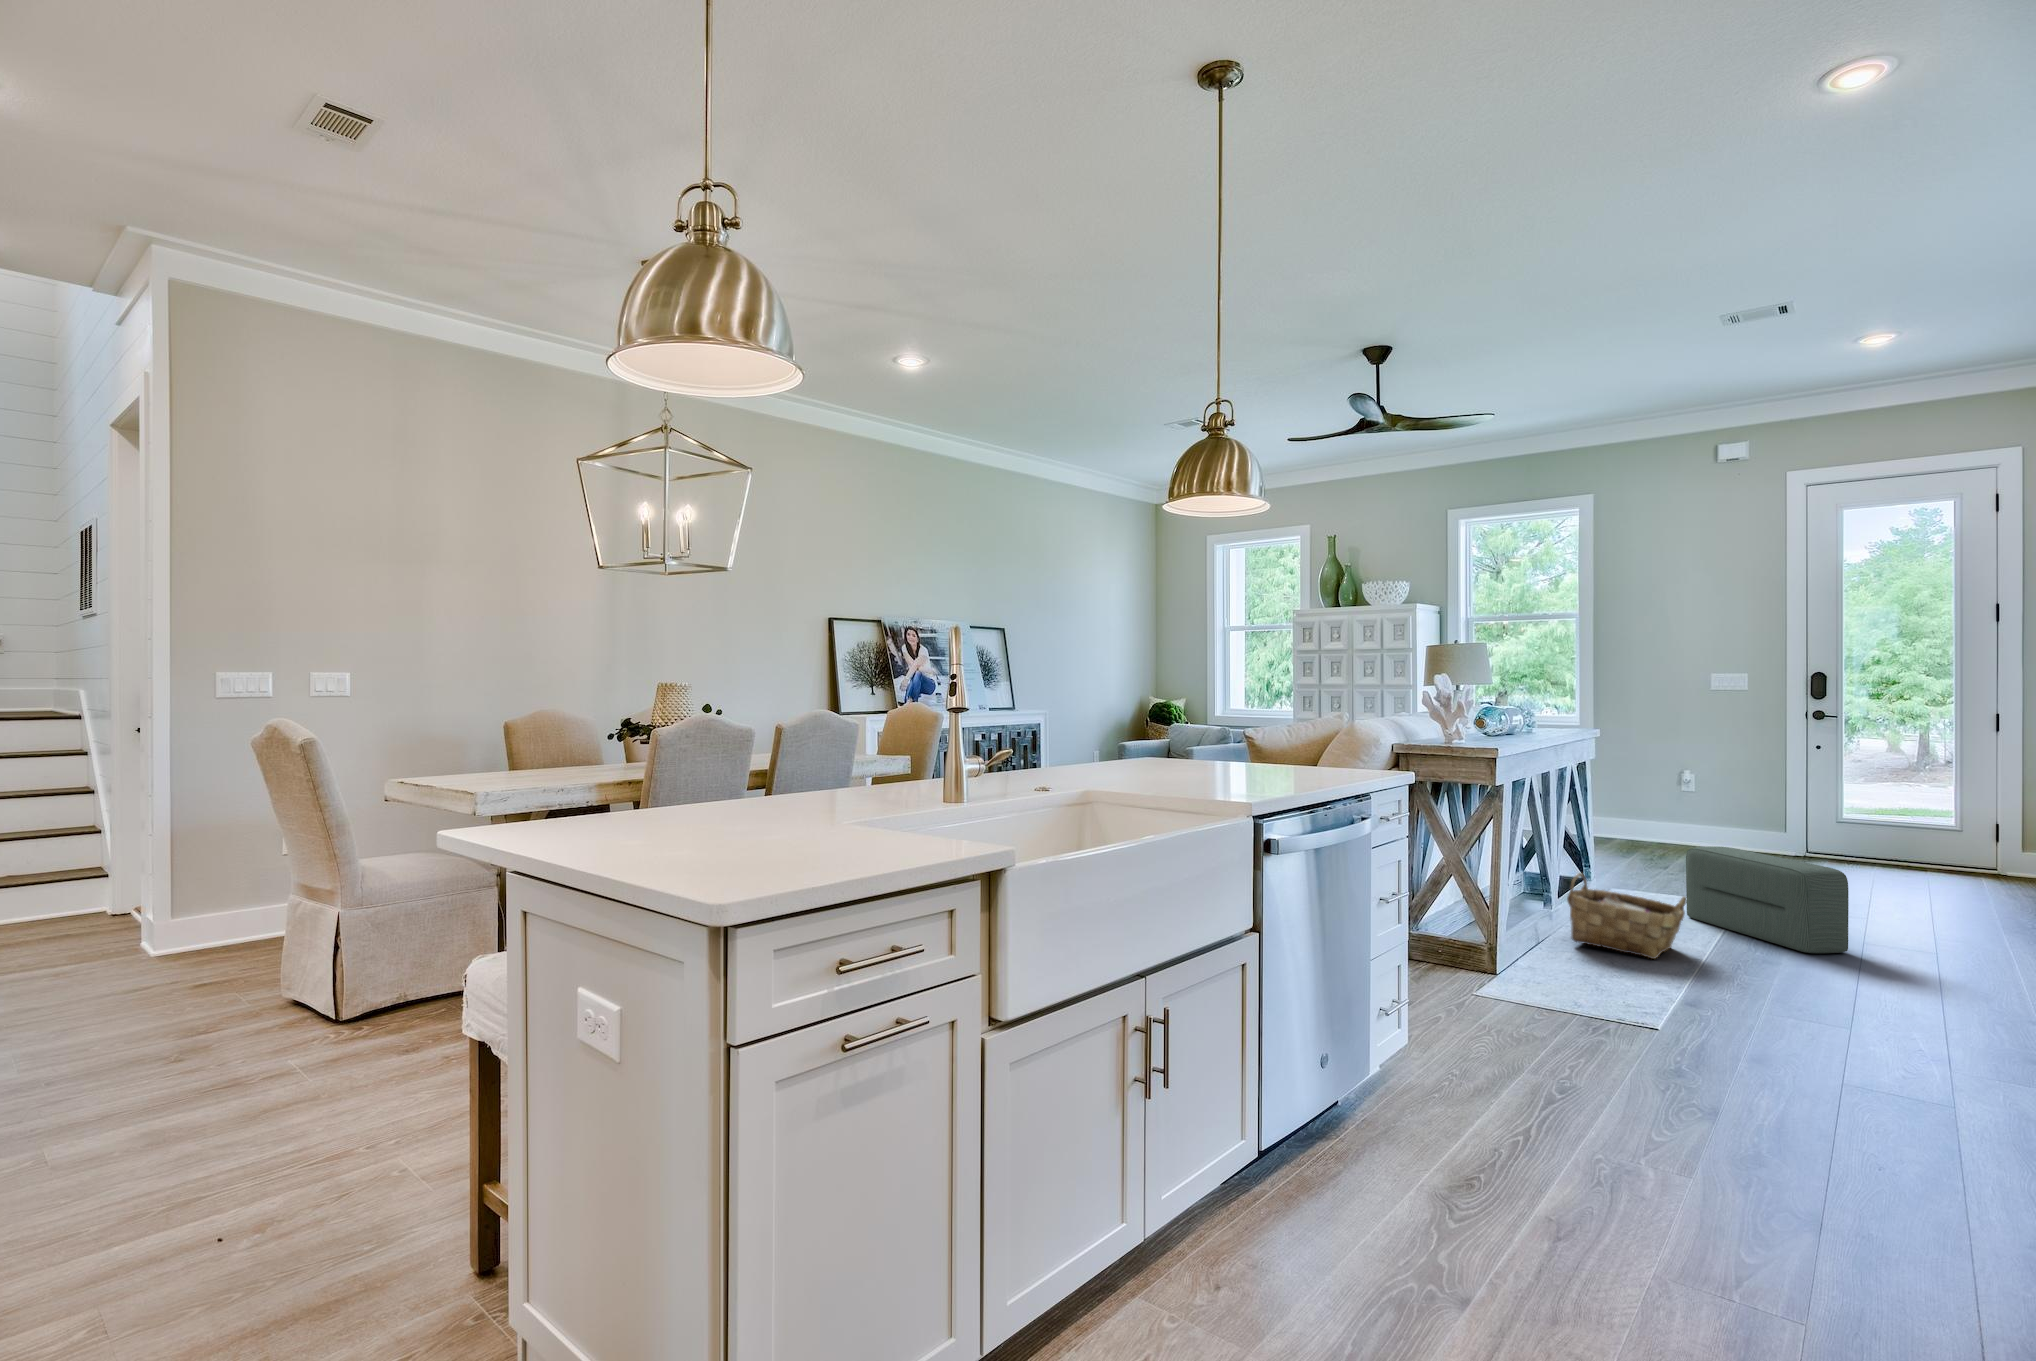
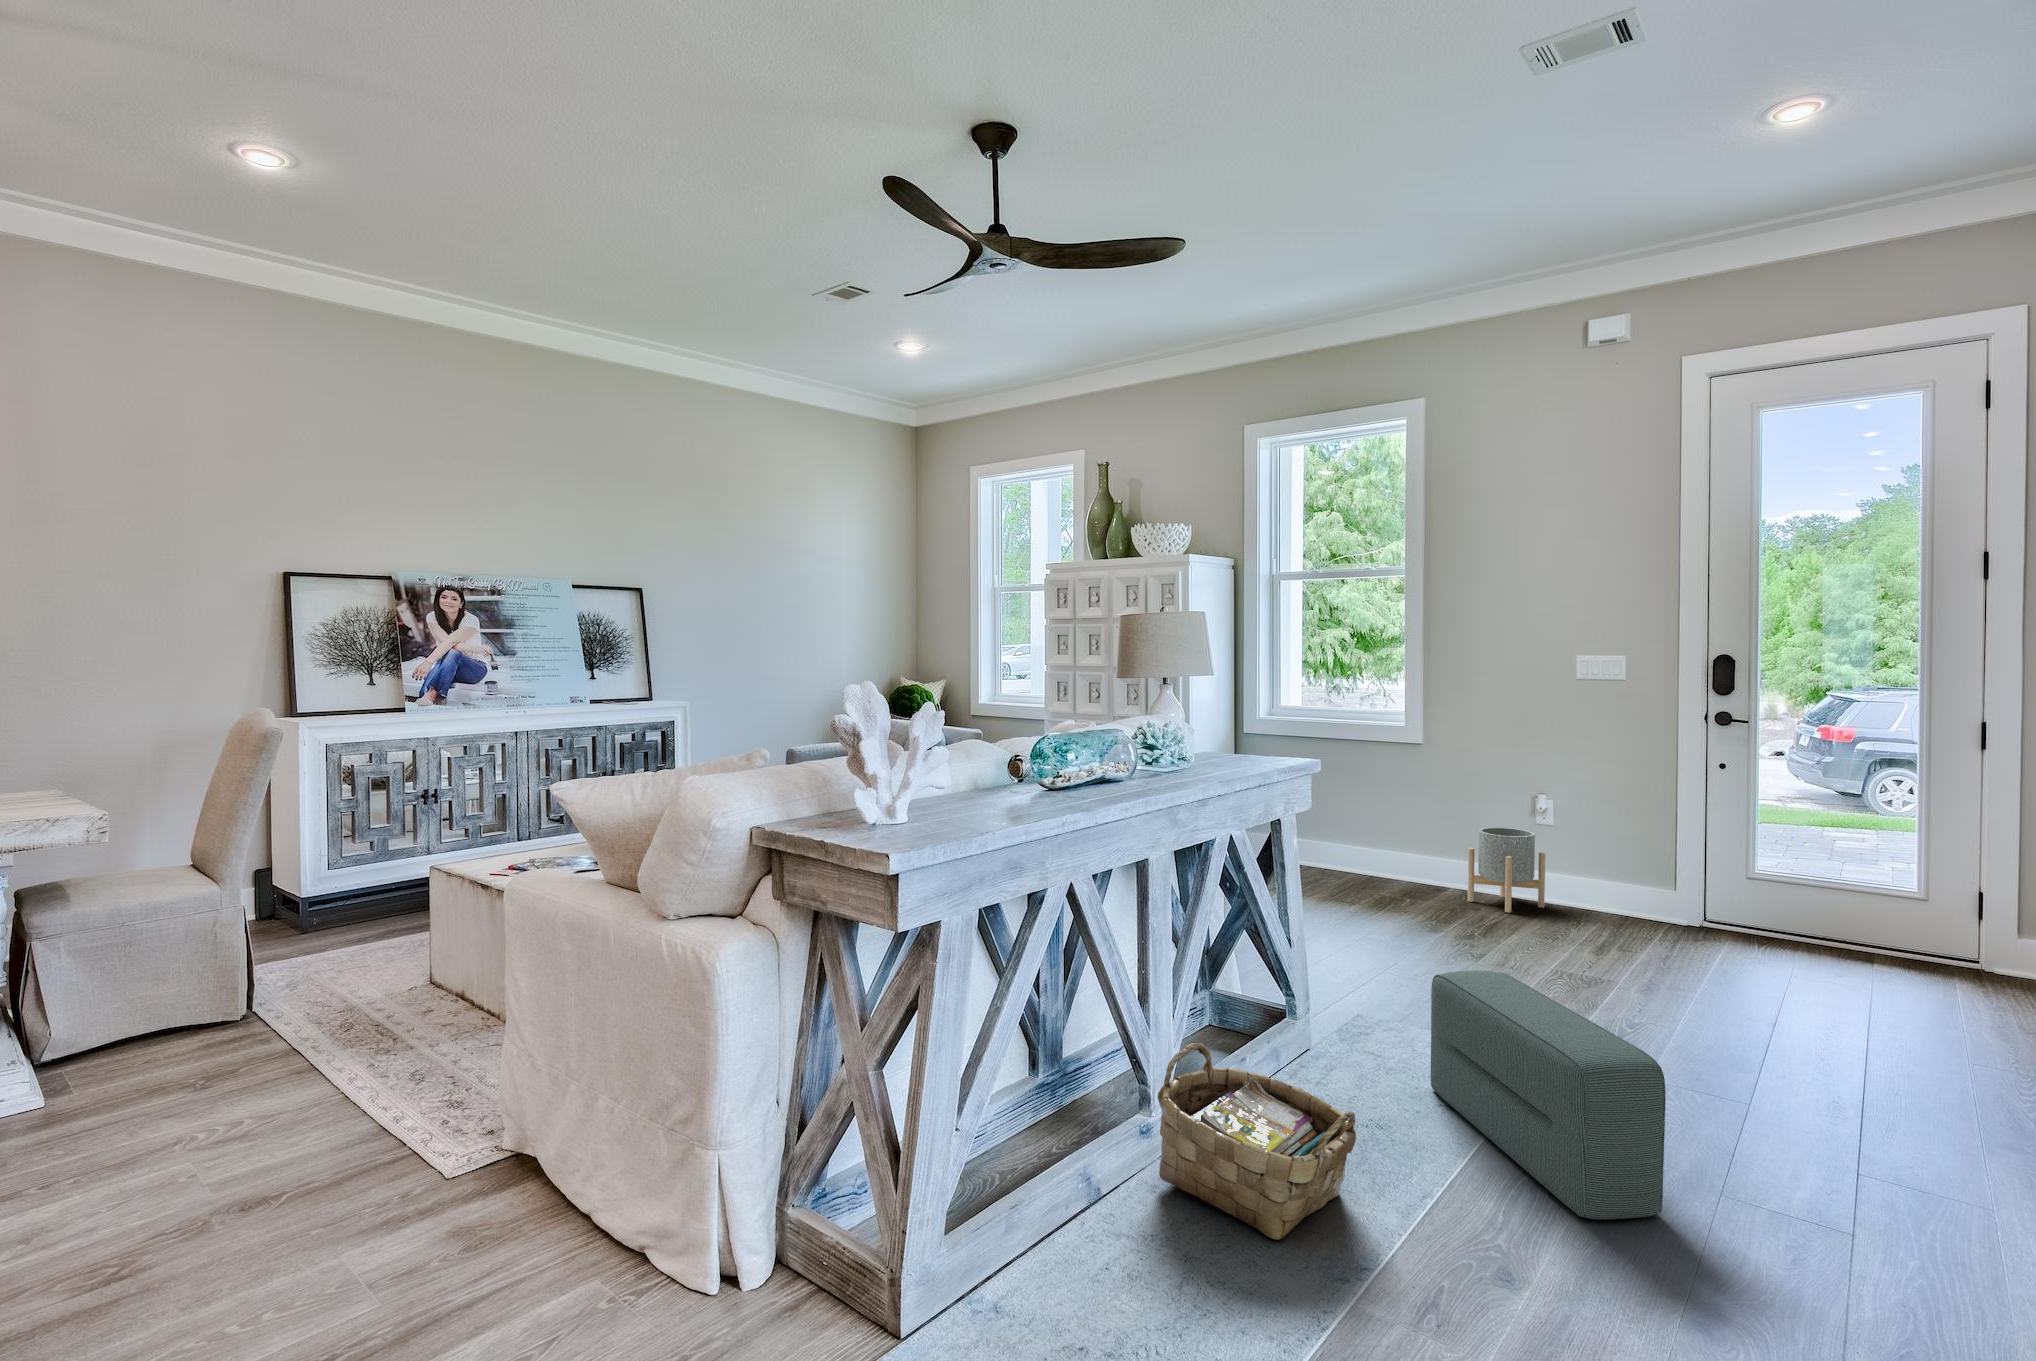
planter: none [1635,794,1692,850] -> present [1468,827,1545,913]

